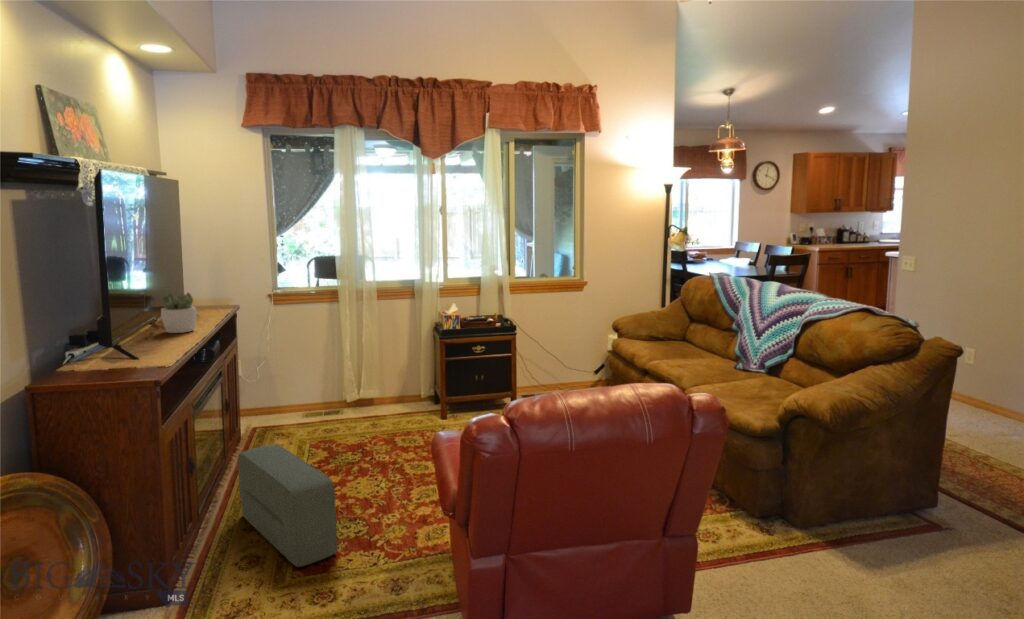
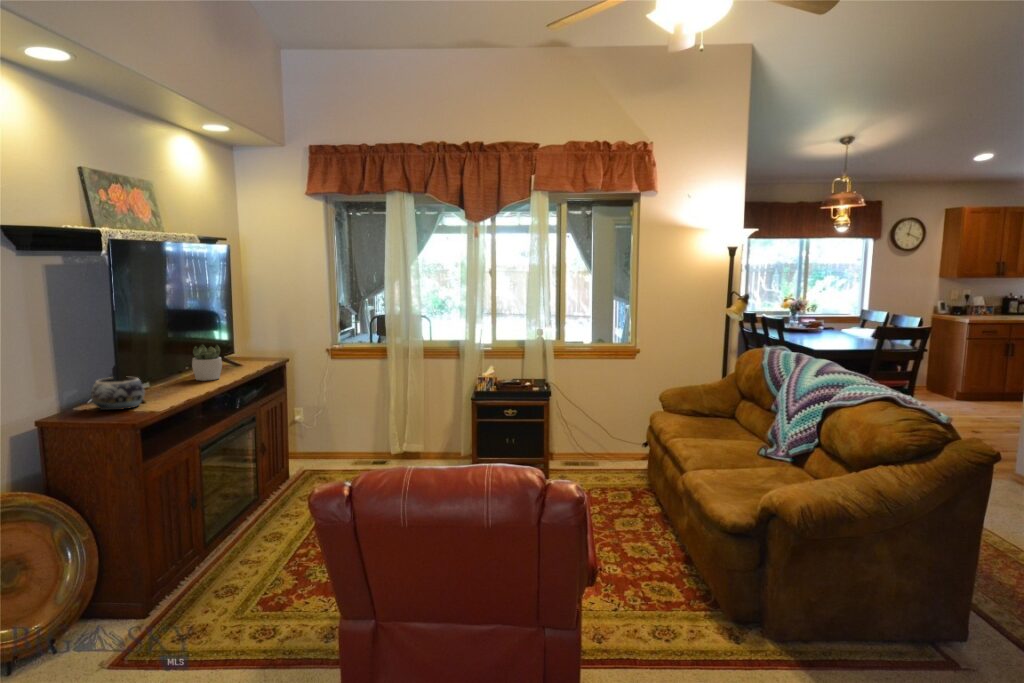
decorative bowl: none [77,330,141,370] -> present [91,377,145,410]
pouf: present [238,444,337,567] -> none [239,489,301,603]

